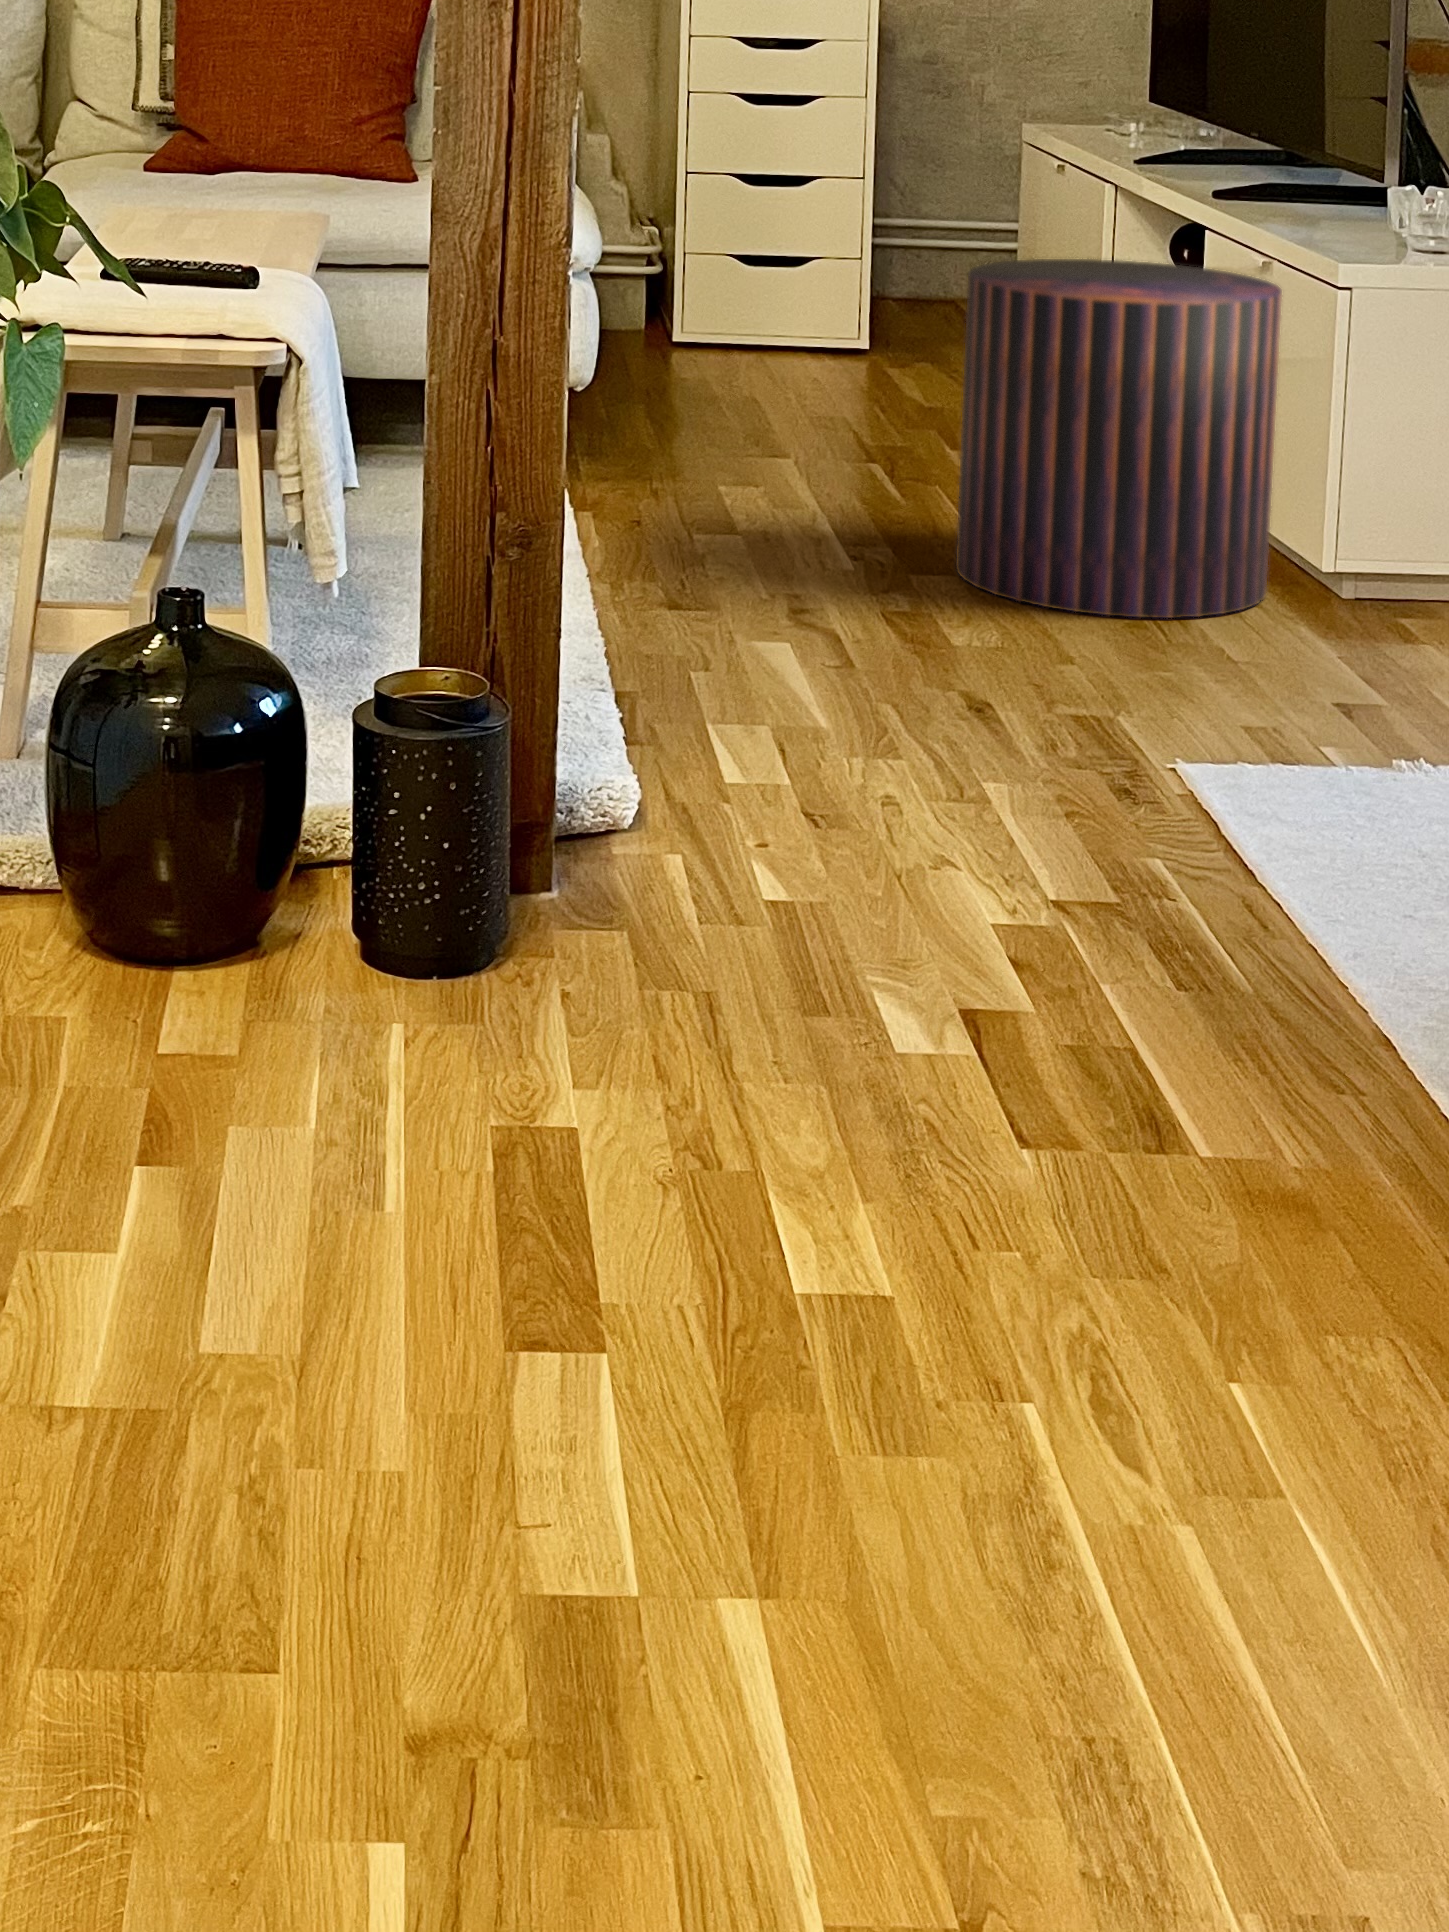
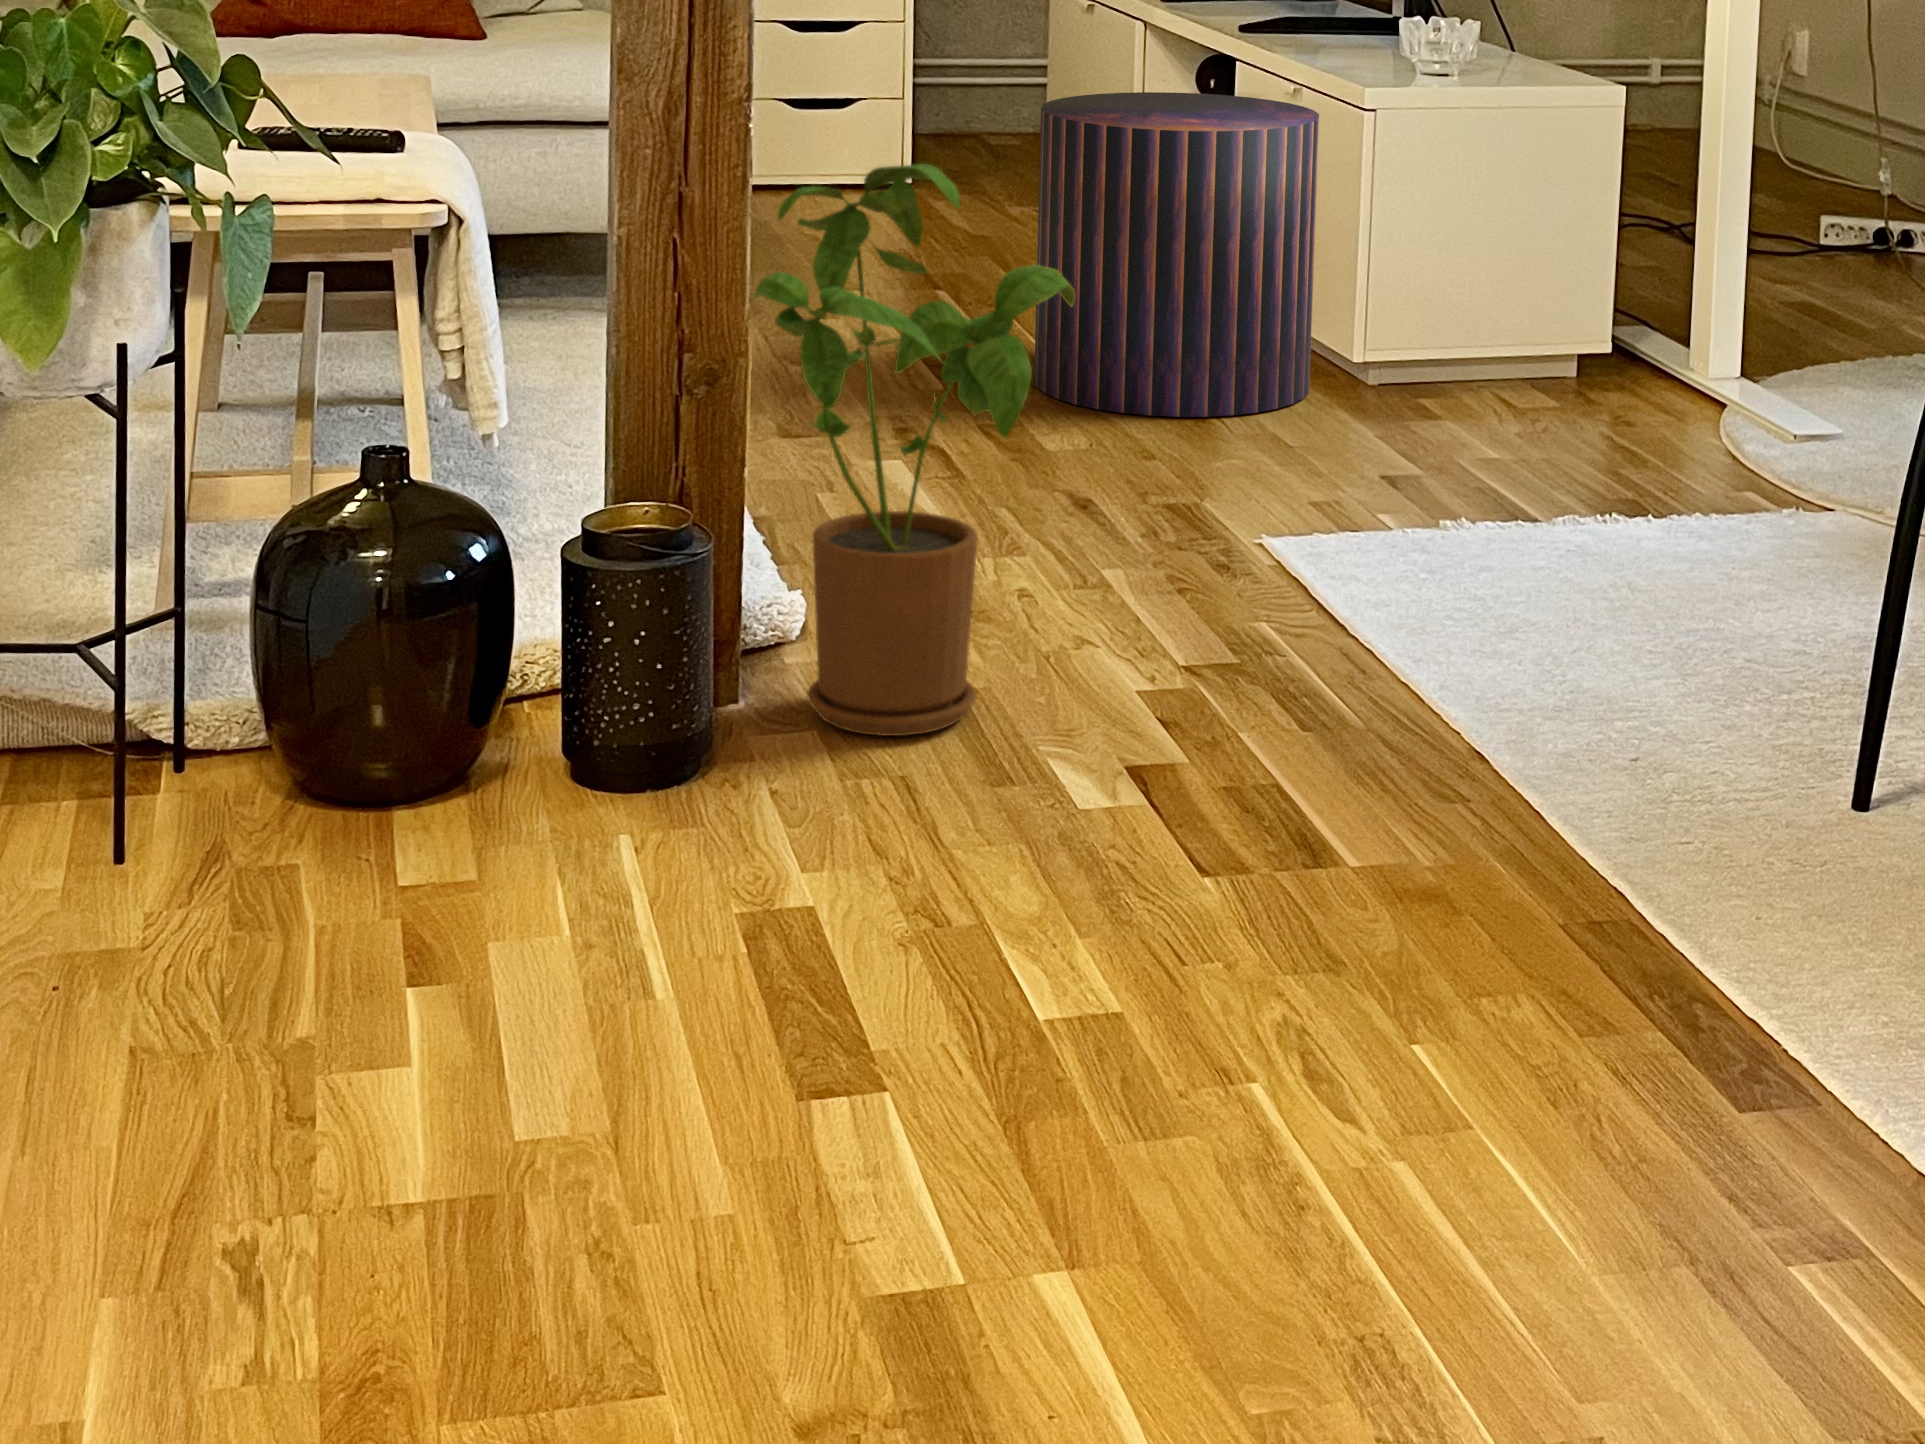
house plant: none [568,323,930,946] -> present [754,164,1075,736]

